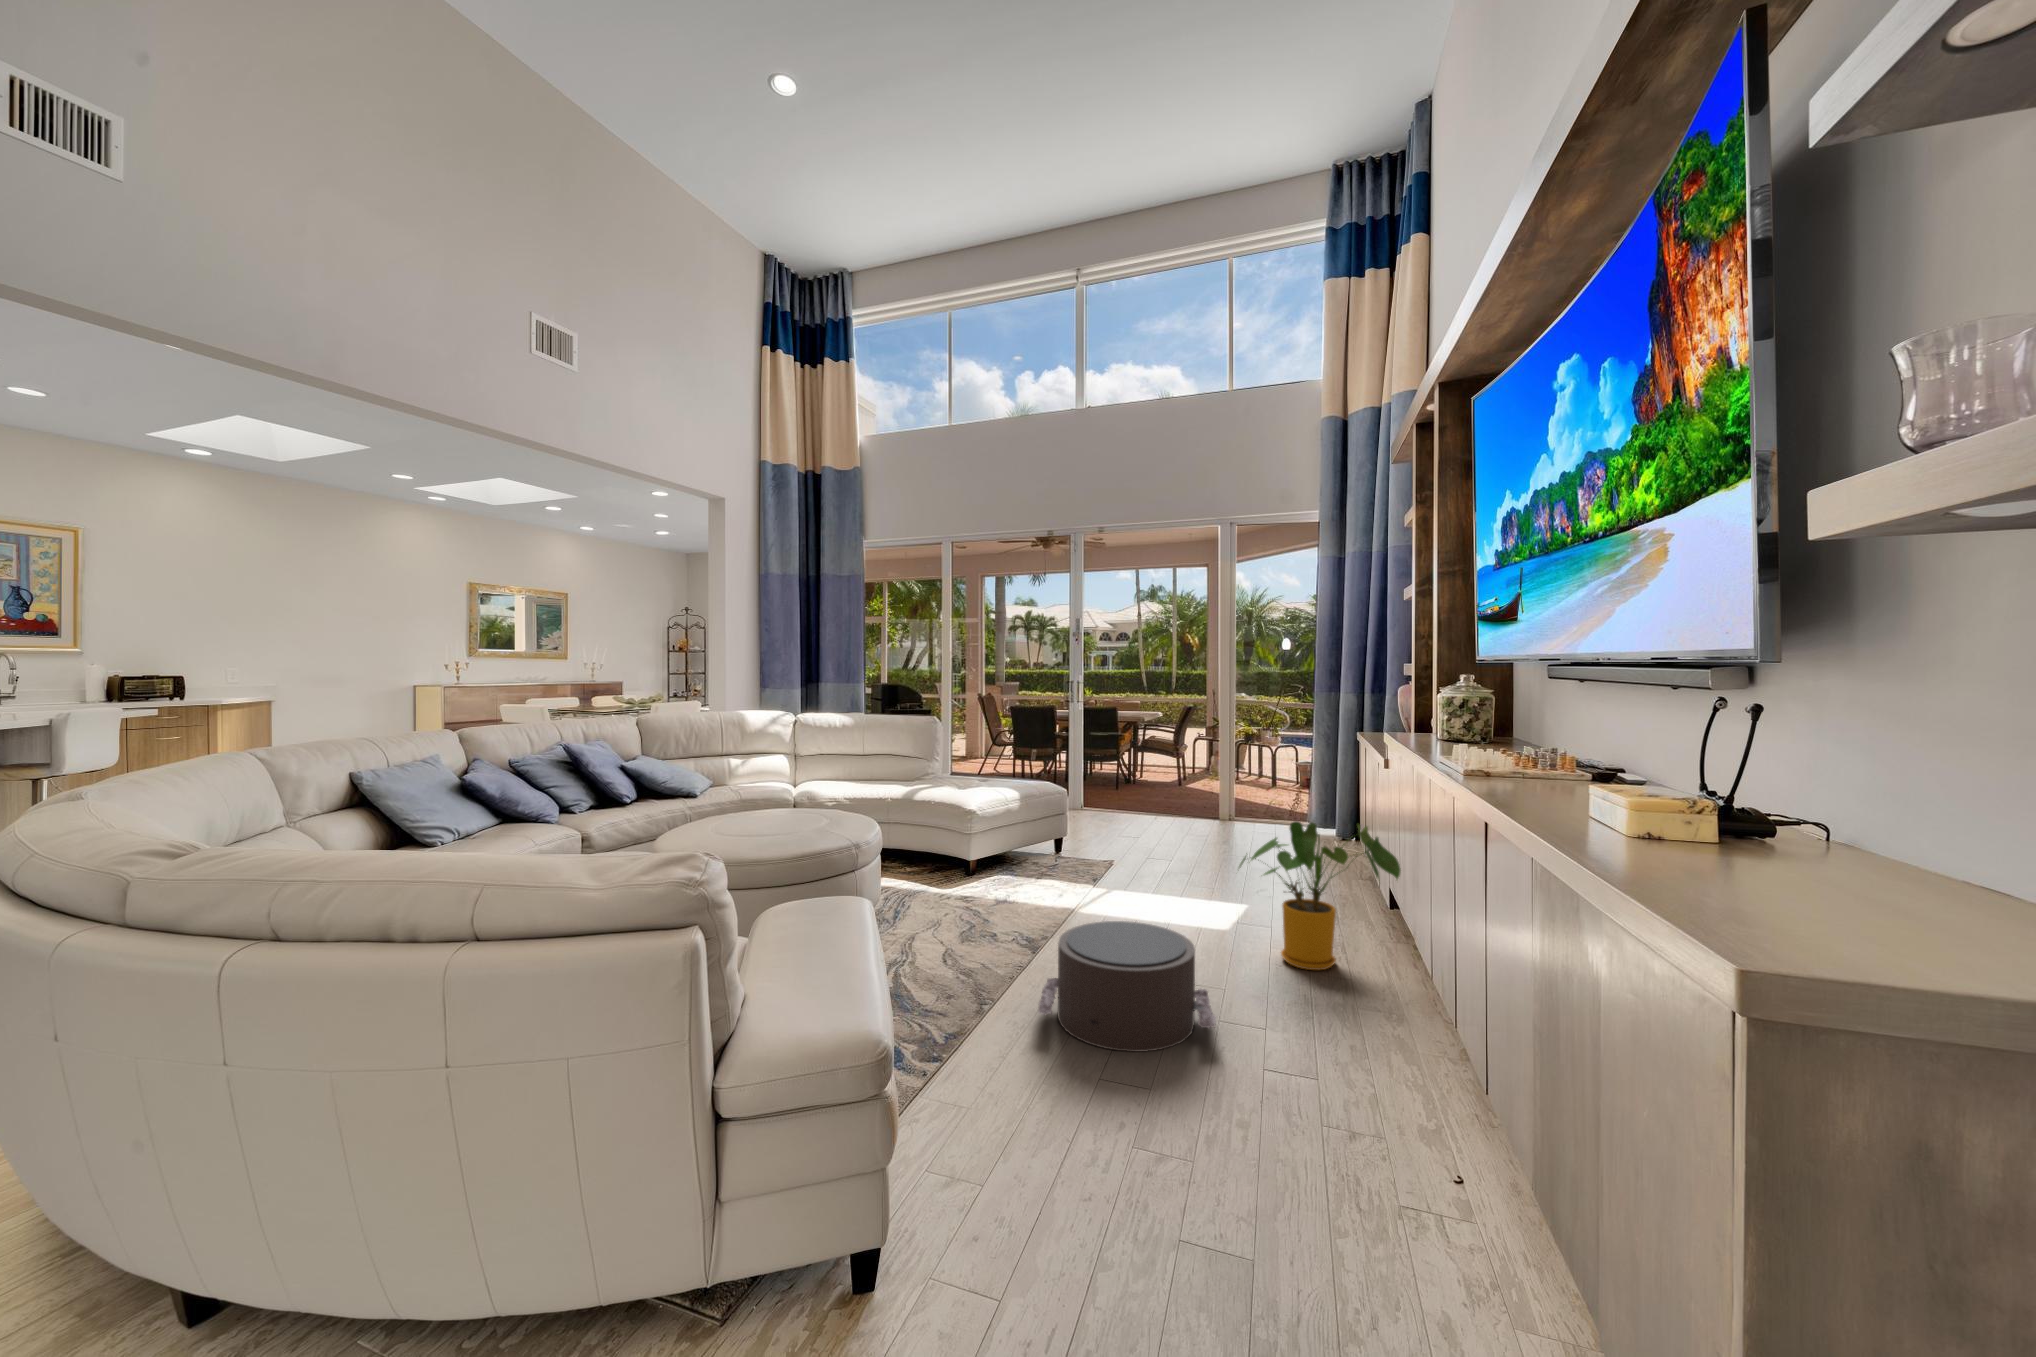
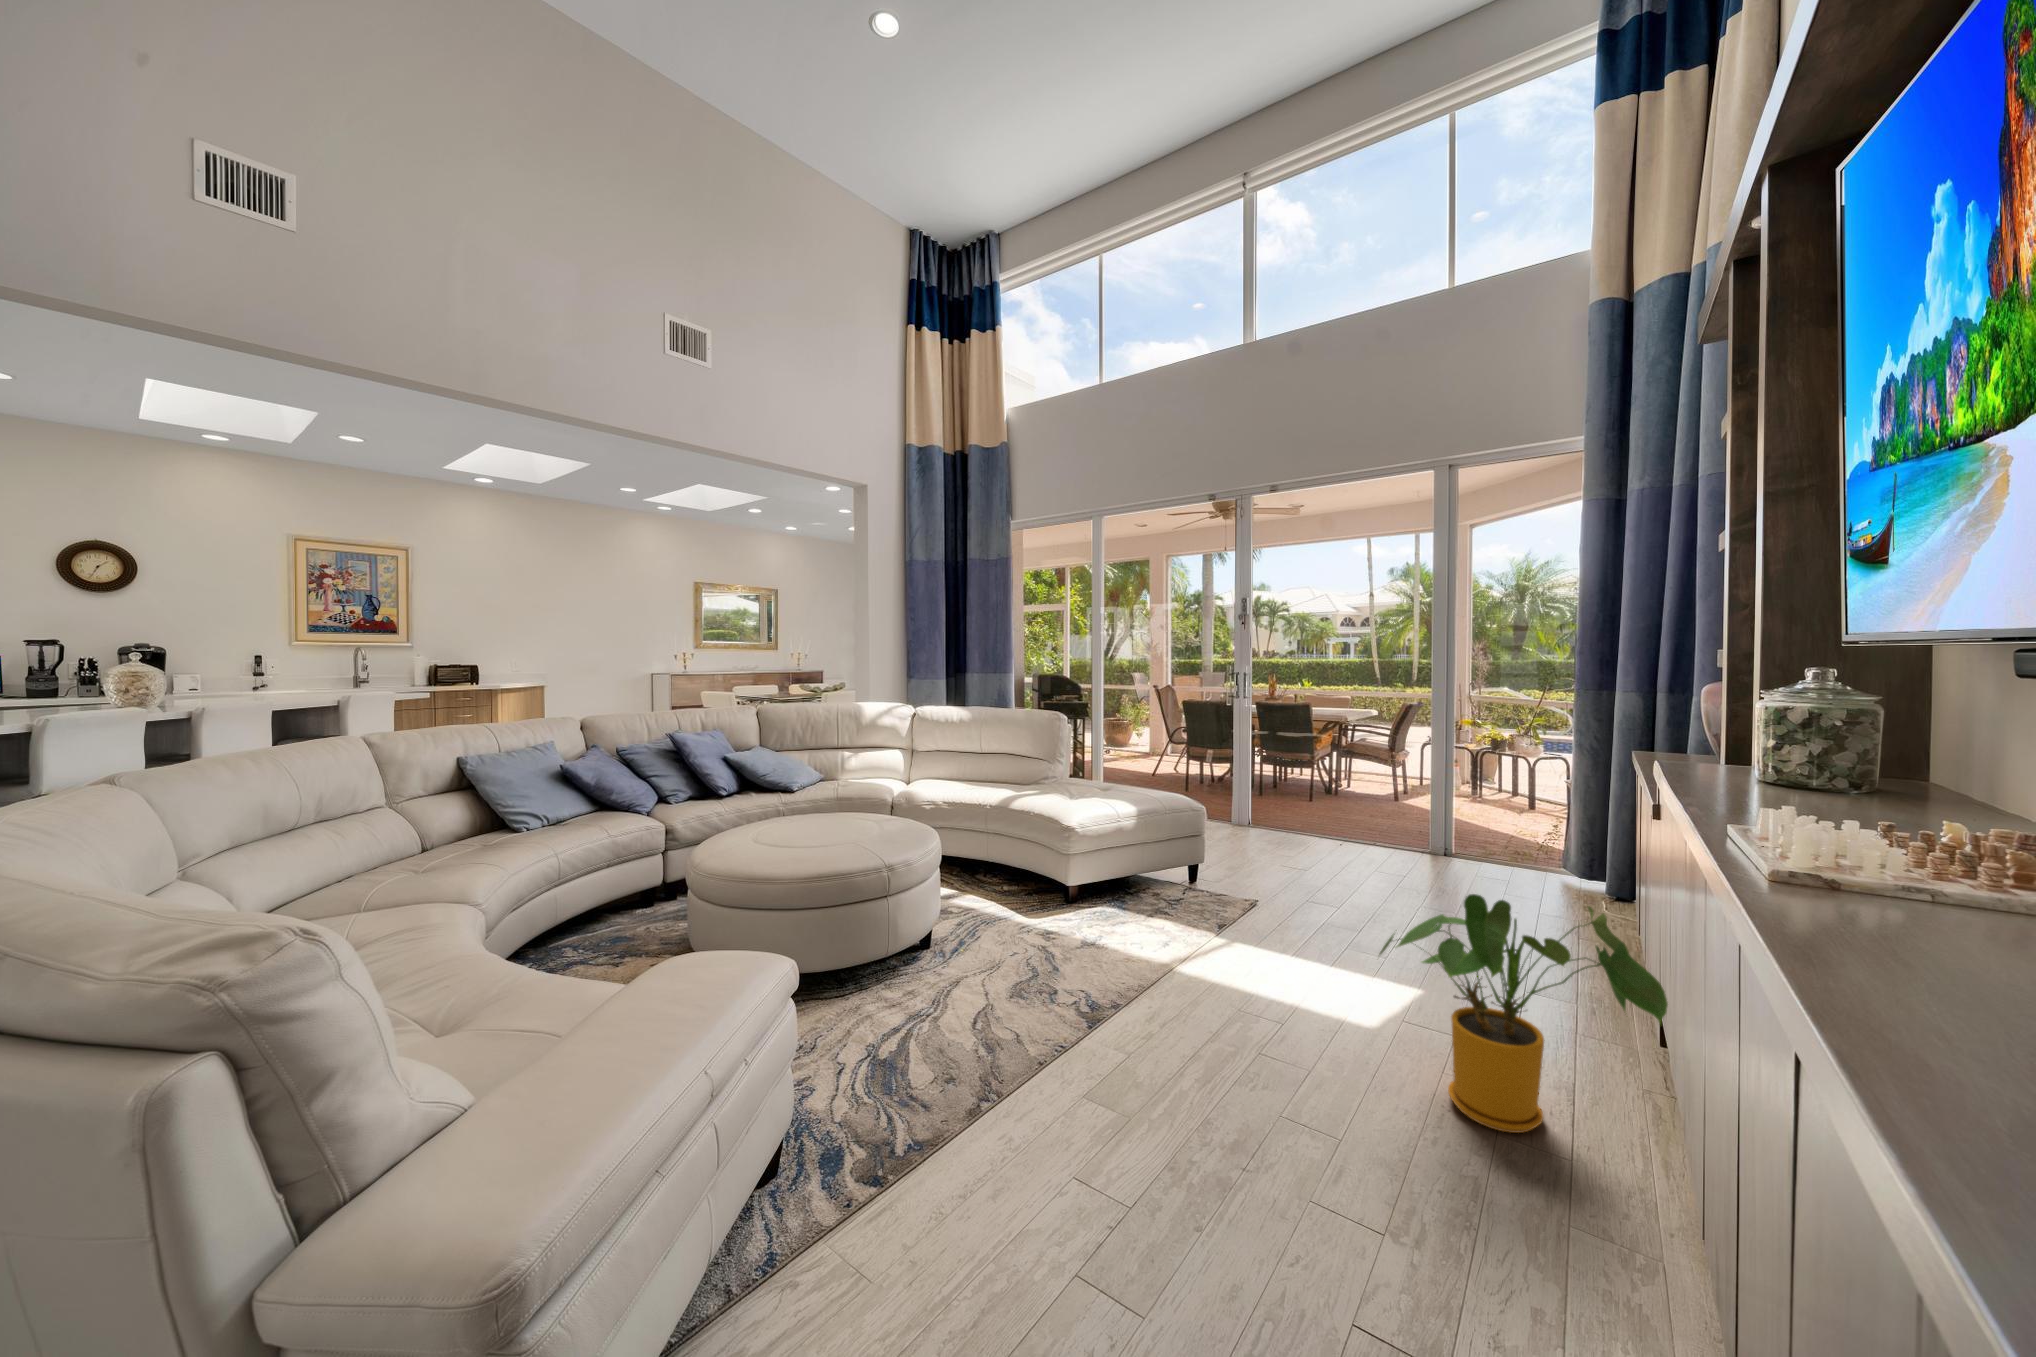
pouf: present [1038,921,1216,1052] -> none [1016,1024,1292,1273]

